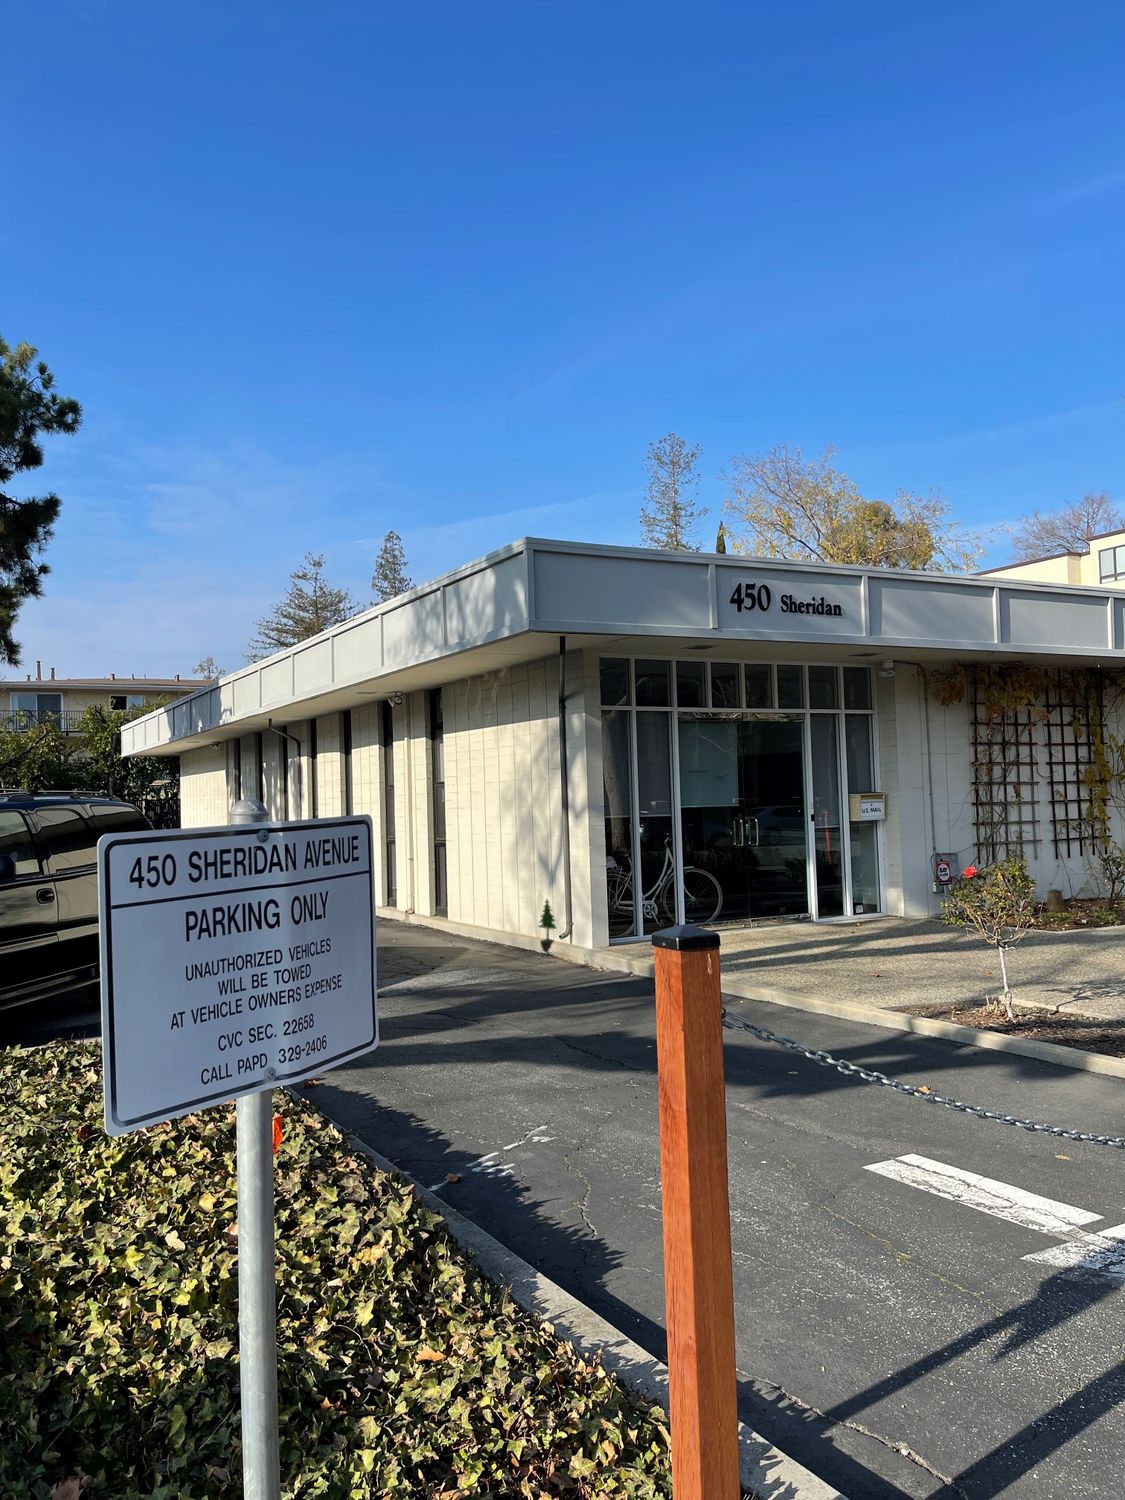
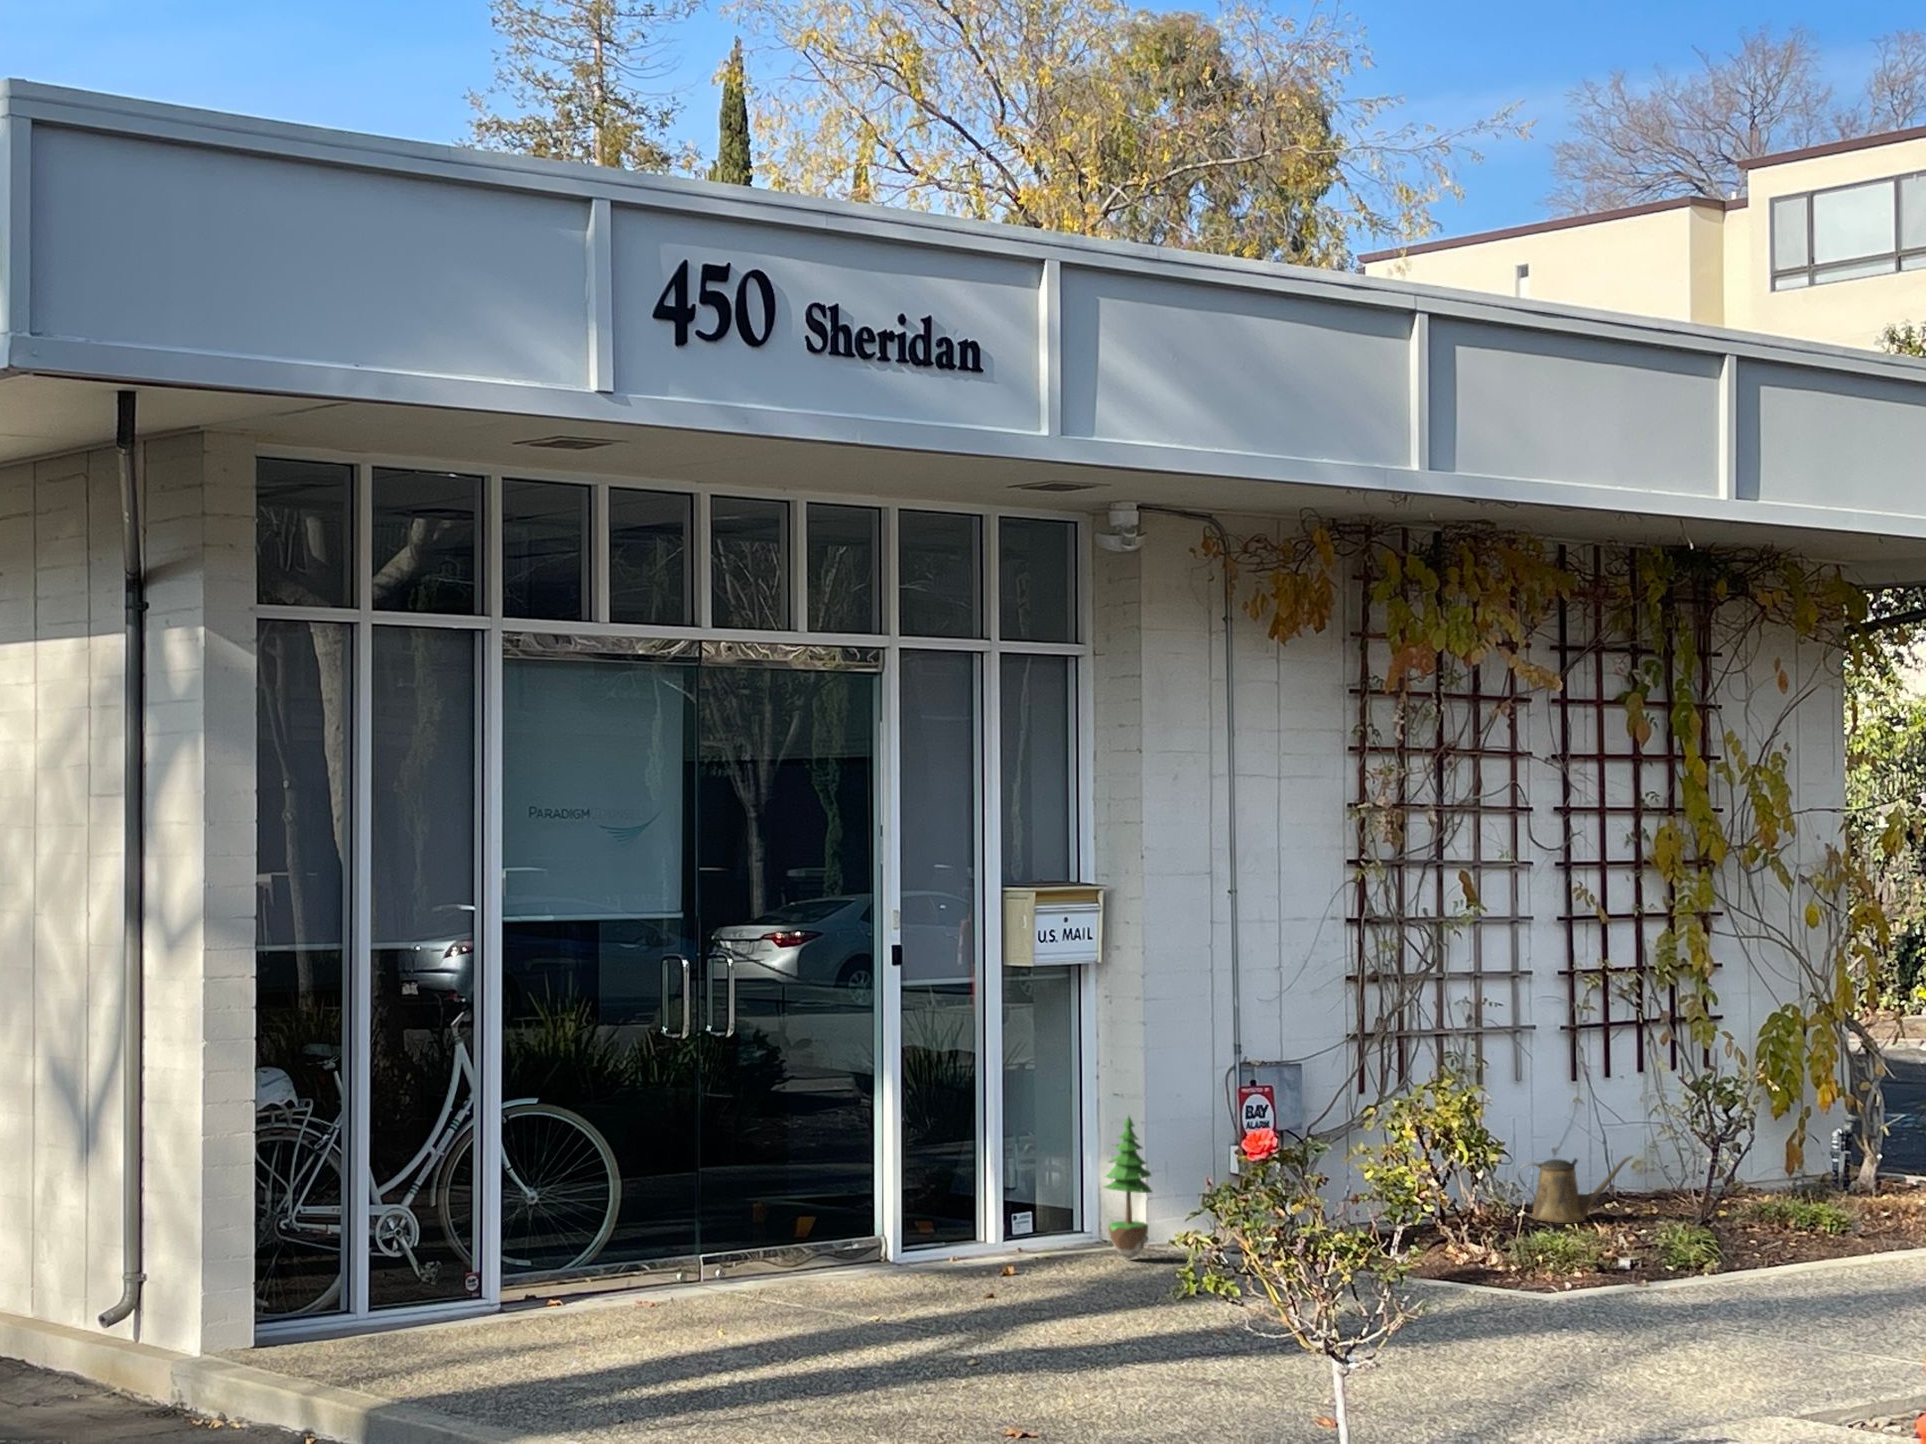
potted tree: present [539,900,556,954] -> present [1105,1116,1152,1259]

